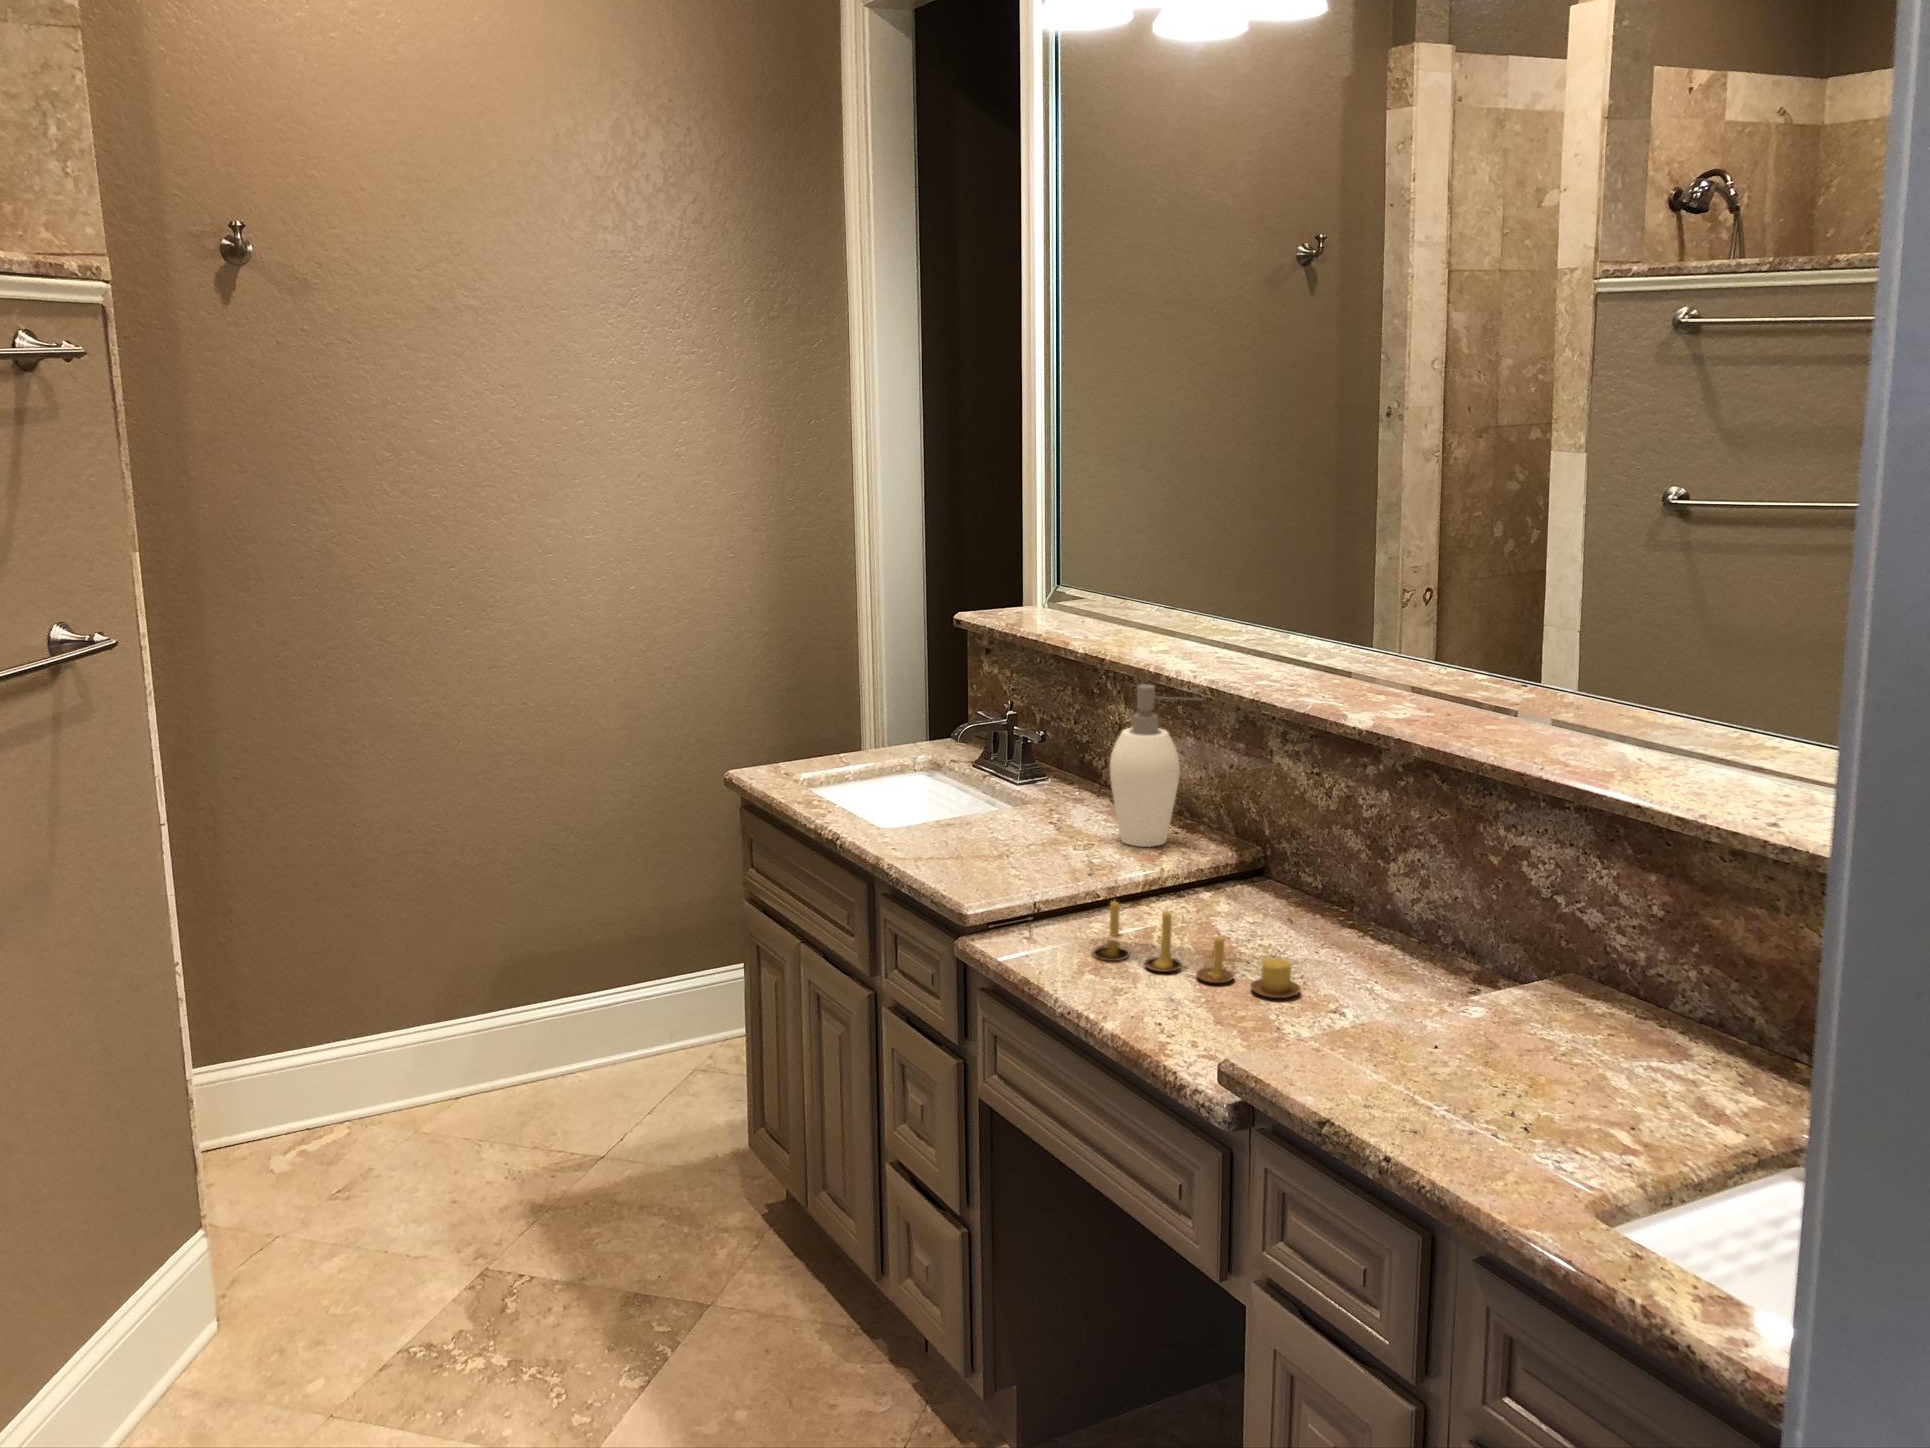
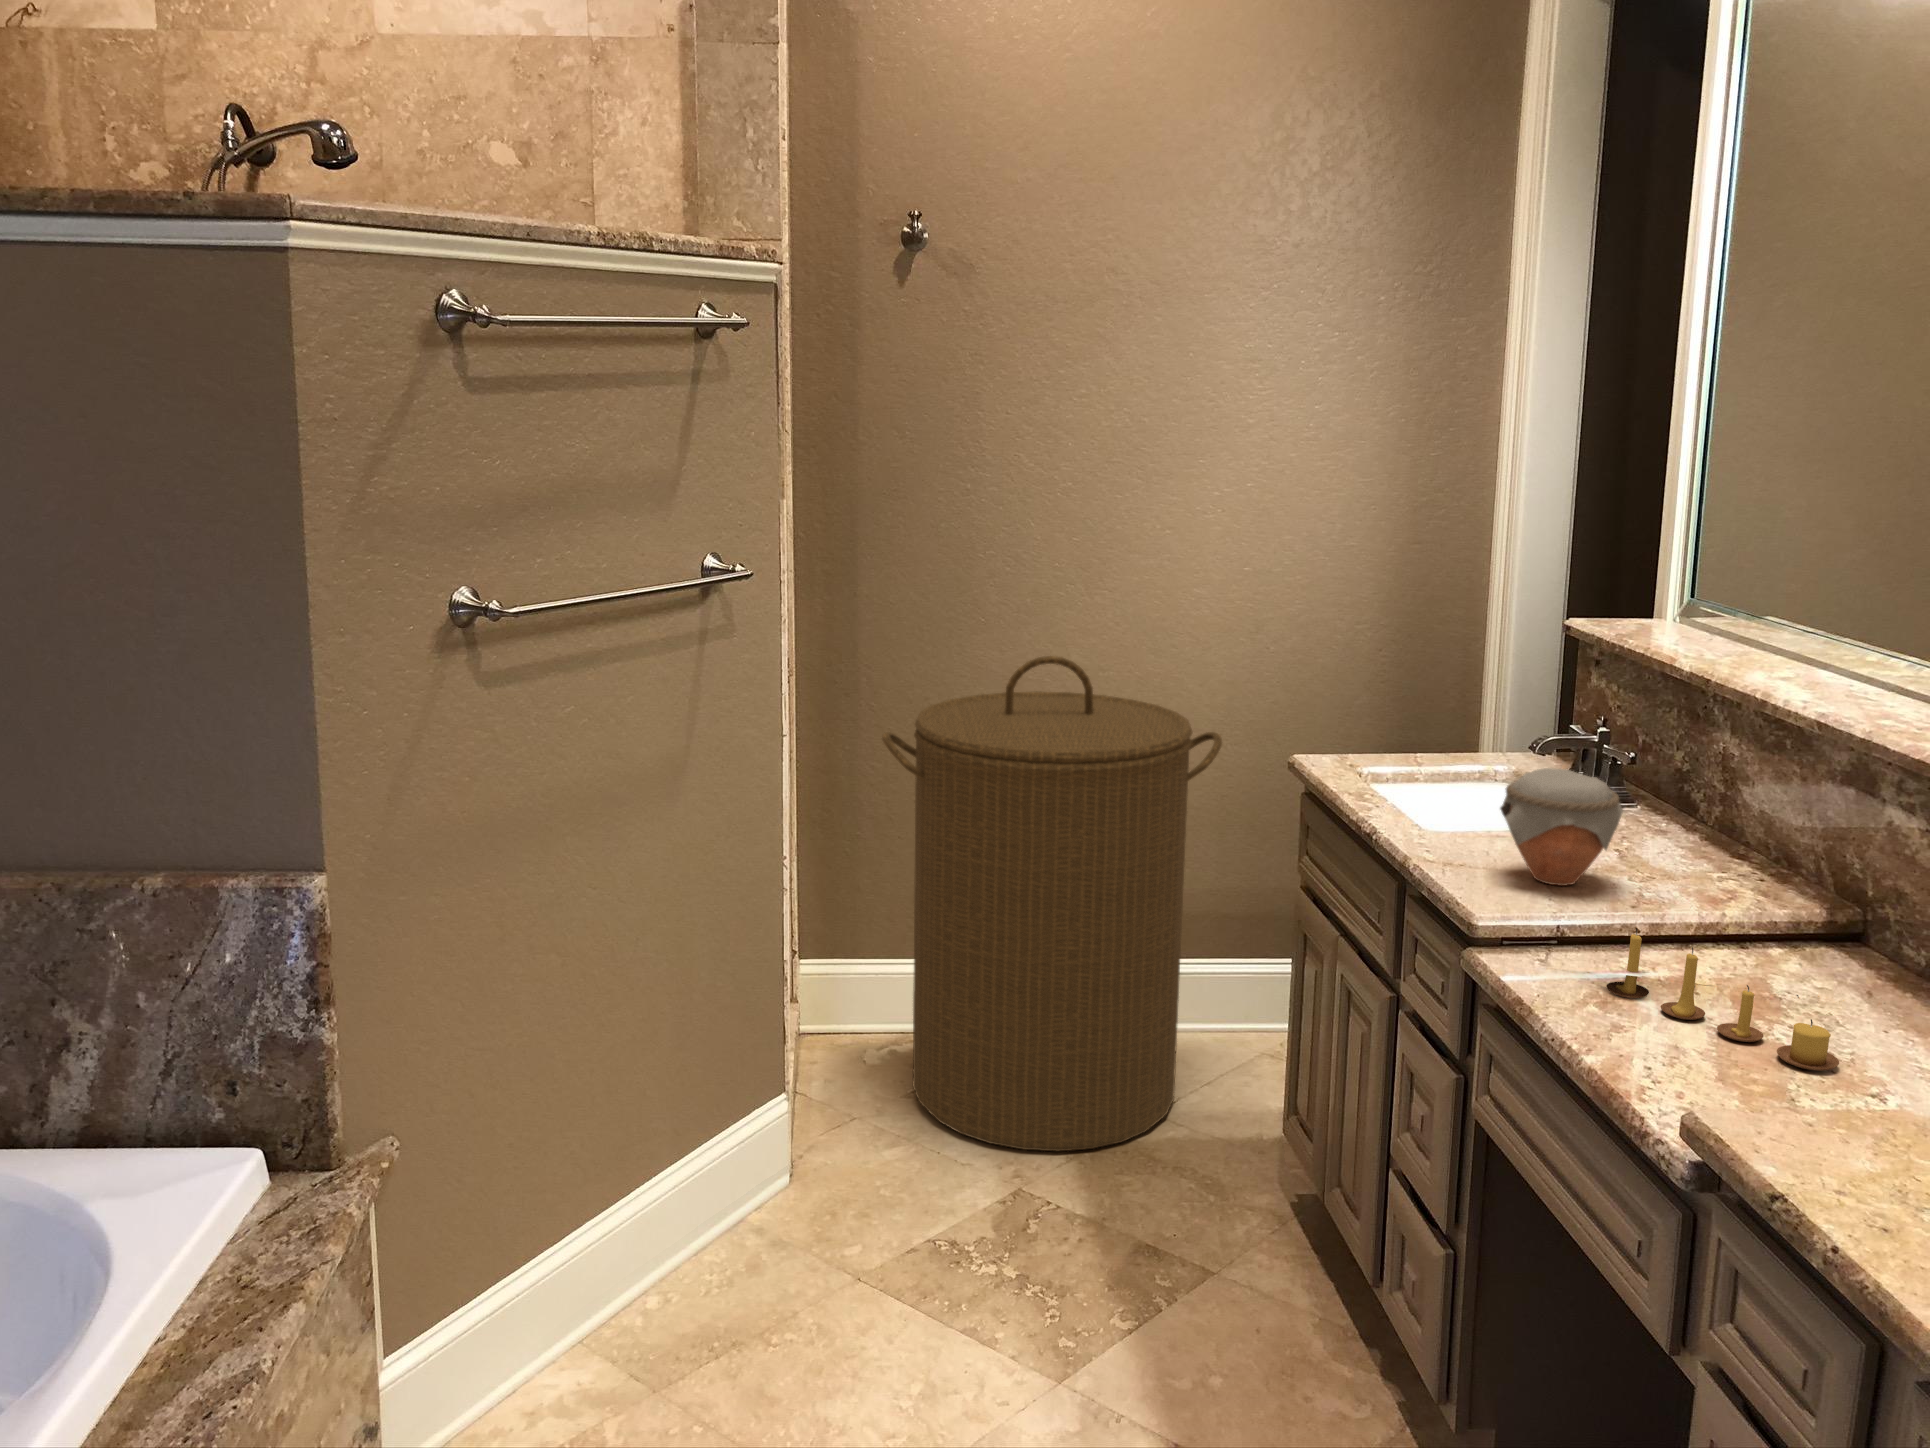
soap dispenser: present [1110,684,1202,847] -> none [1686,711,1808,890]
laundry hamper: none [270,698,639,1227] -> present [882,656,1222,1151]
jar: none [958,755,1065,865] -> present [1500,768,1623,886]

